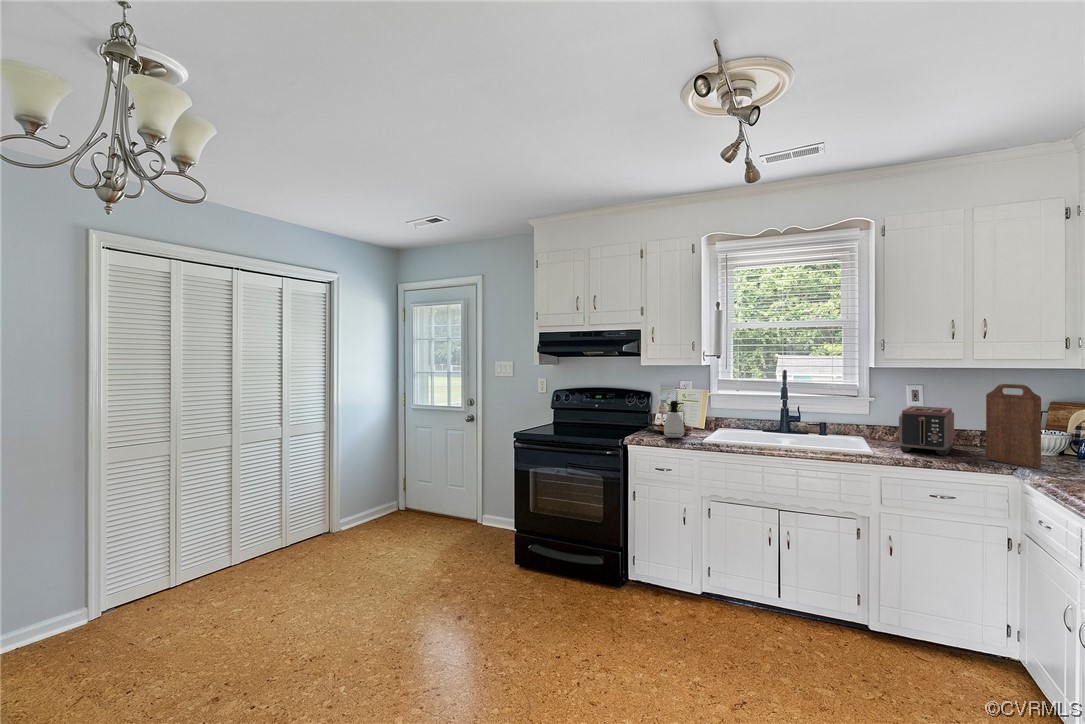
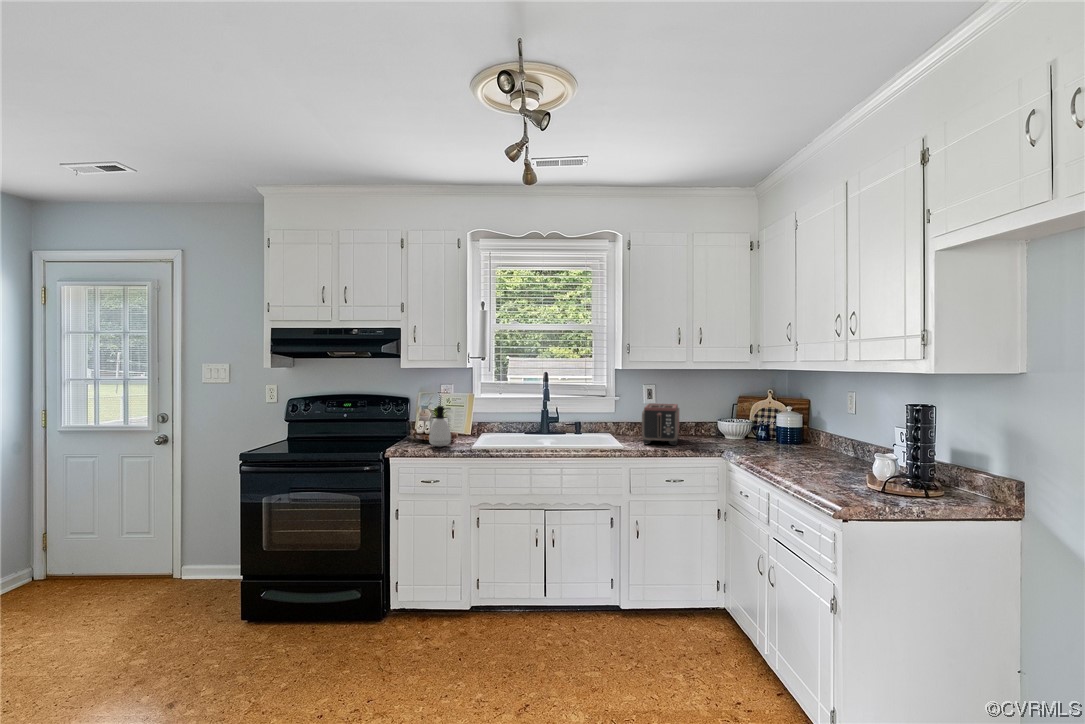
cutting board: present [986,384,1041,468] -> none [703,382,739,450]

